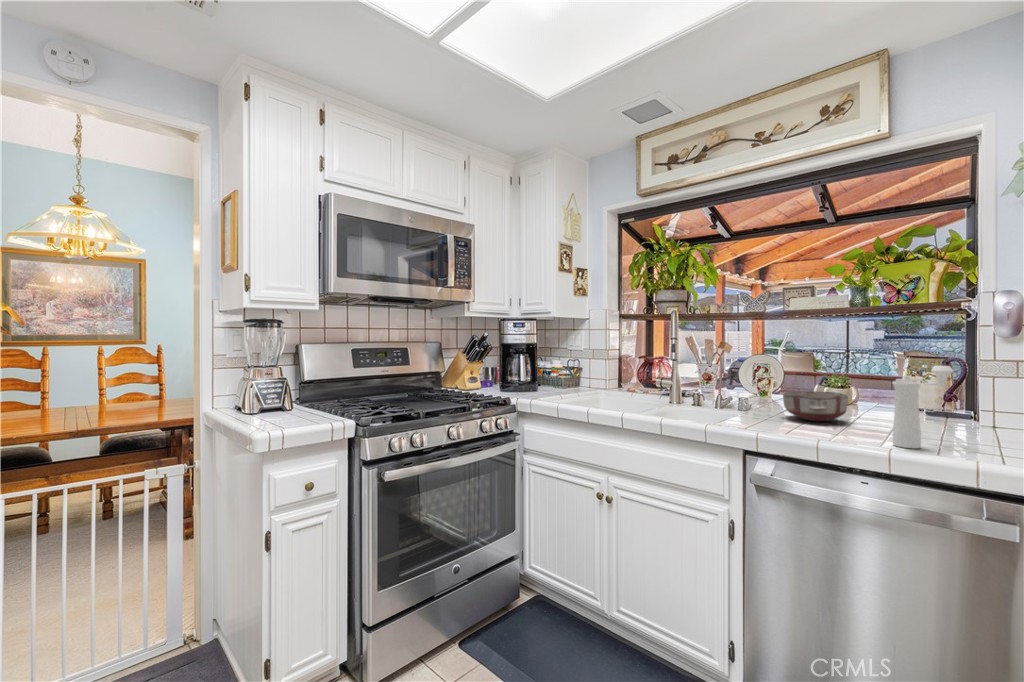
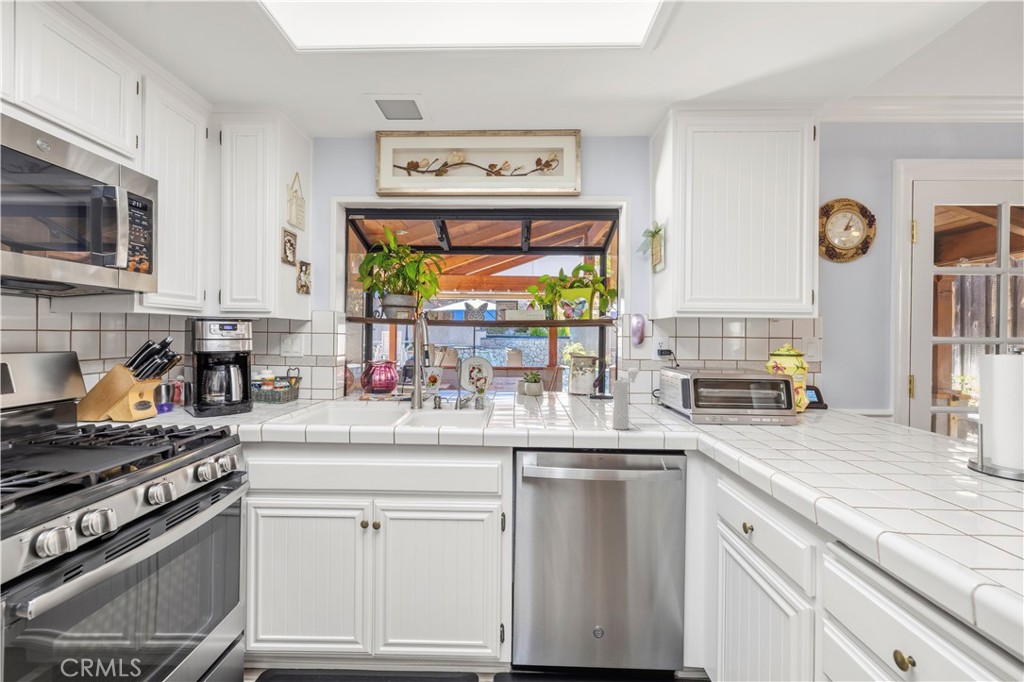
ceramic bowl: present [783,391,848,421] -> none [523,389,567,414]

